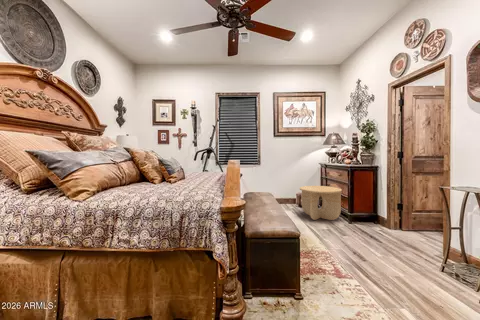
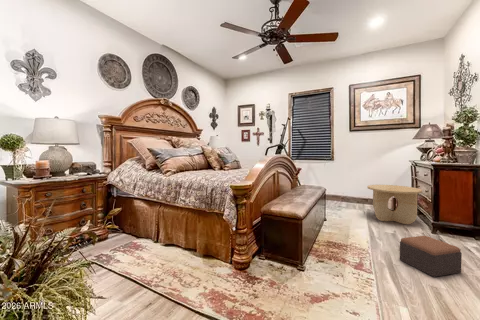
footstool: none [359,231,402,269] -> present [400,236,462,277]

